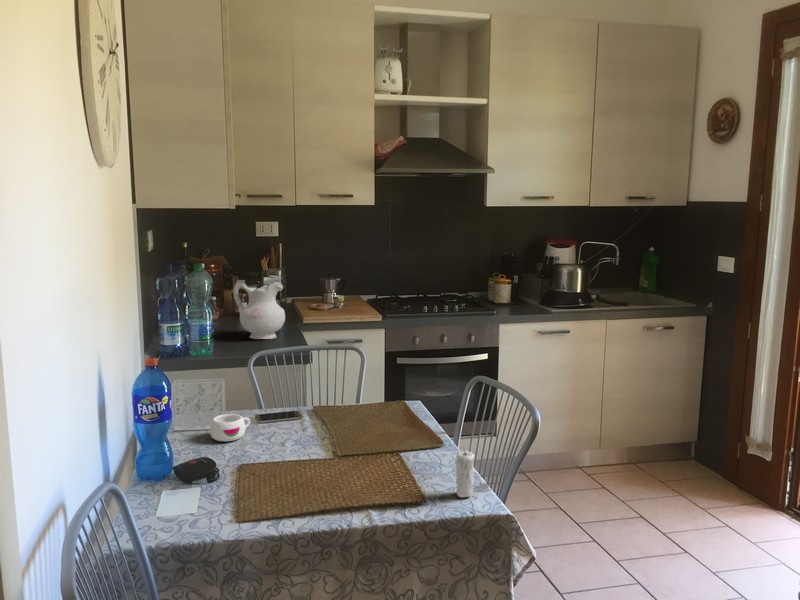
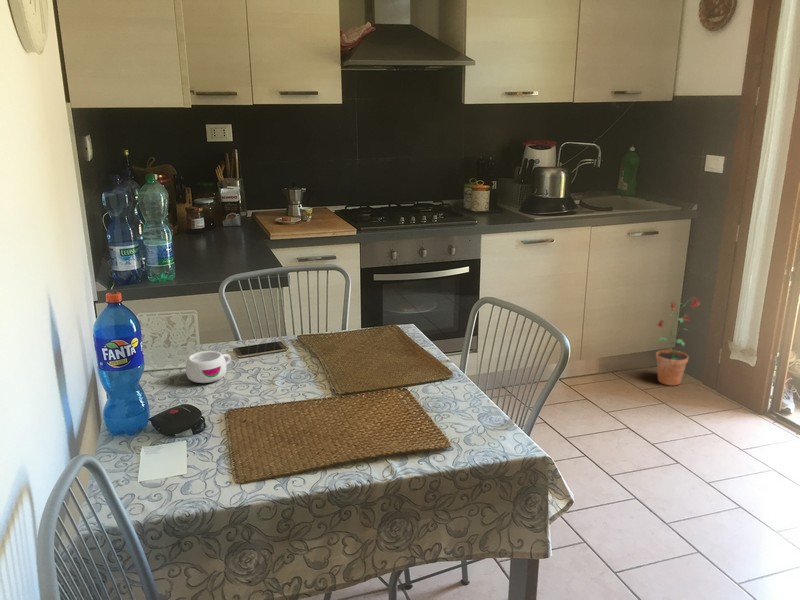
ceramic pitcher: present [234,280,285,339] -> none [190,193,250,260]
potted plant: none [672,391,719,479] -> present [656,298,700,385]
candle: present [456,450,474,497] -> none [482,381,503,438]

